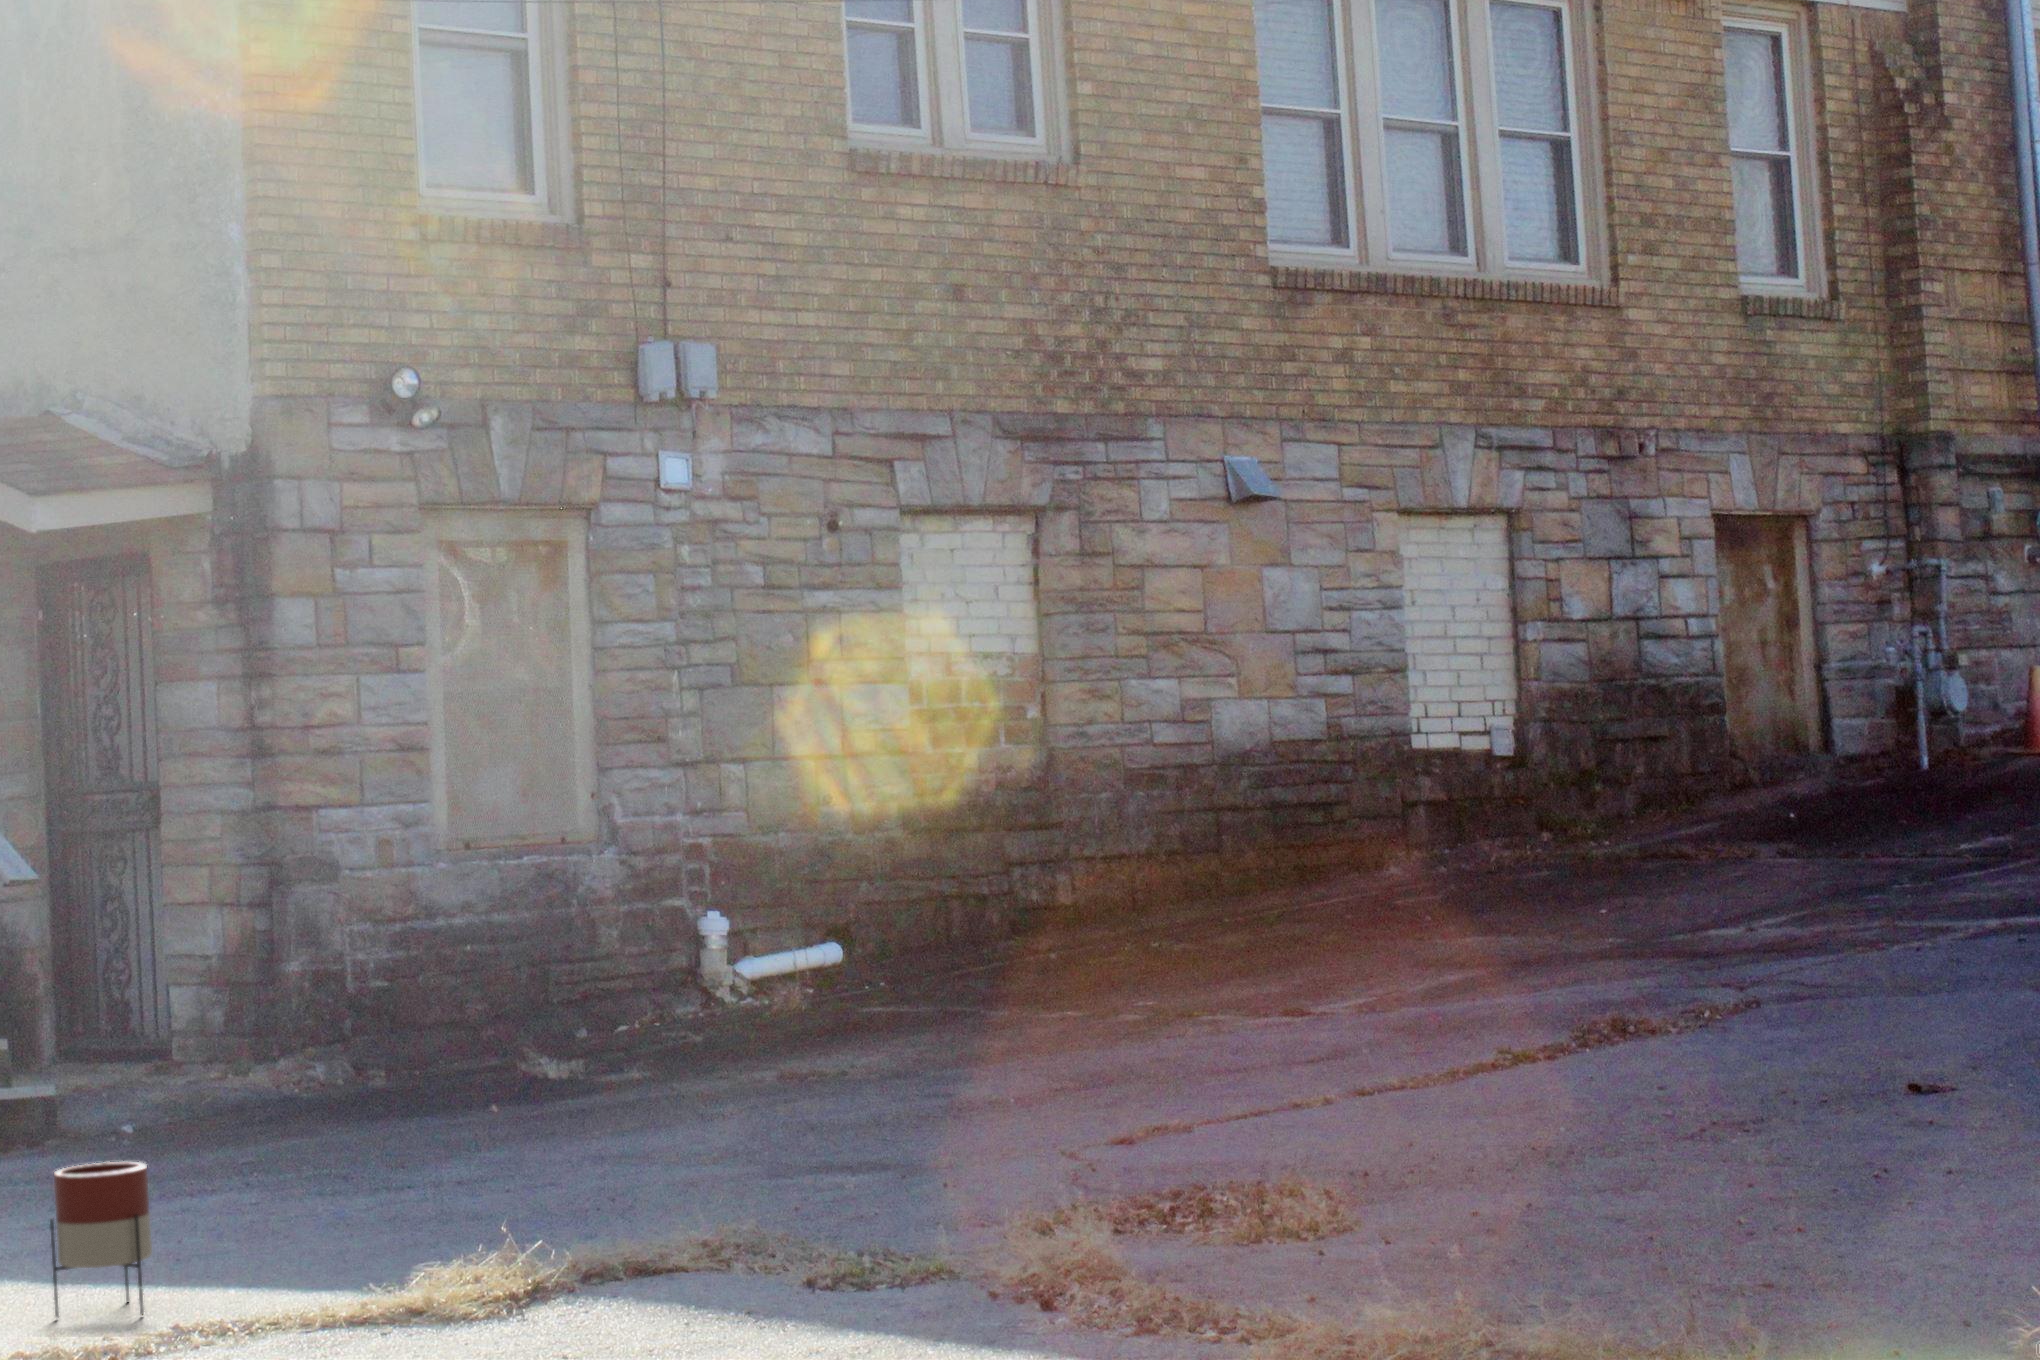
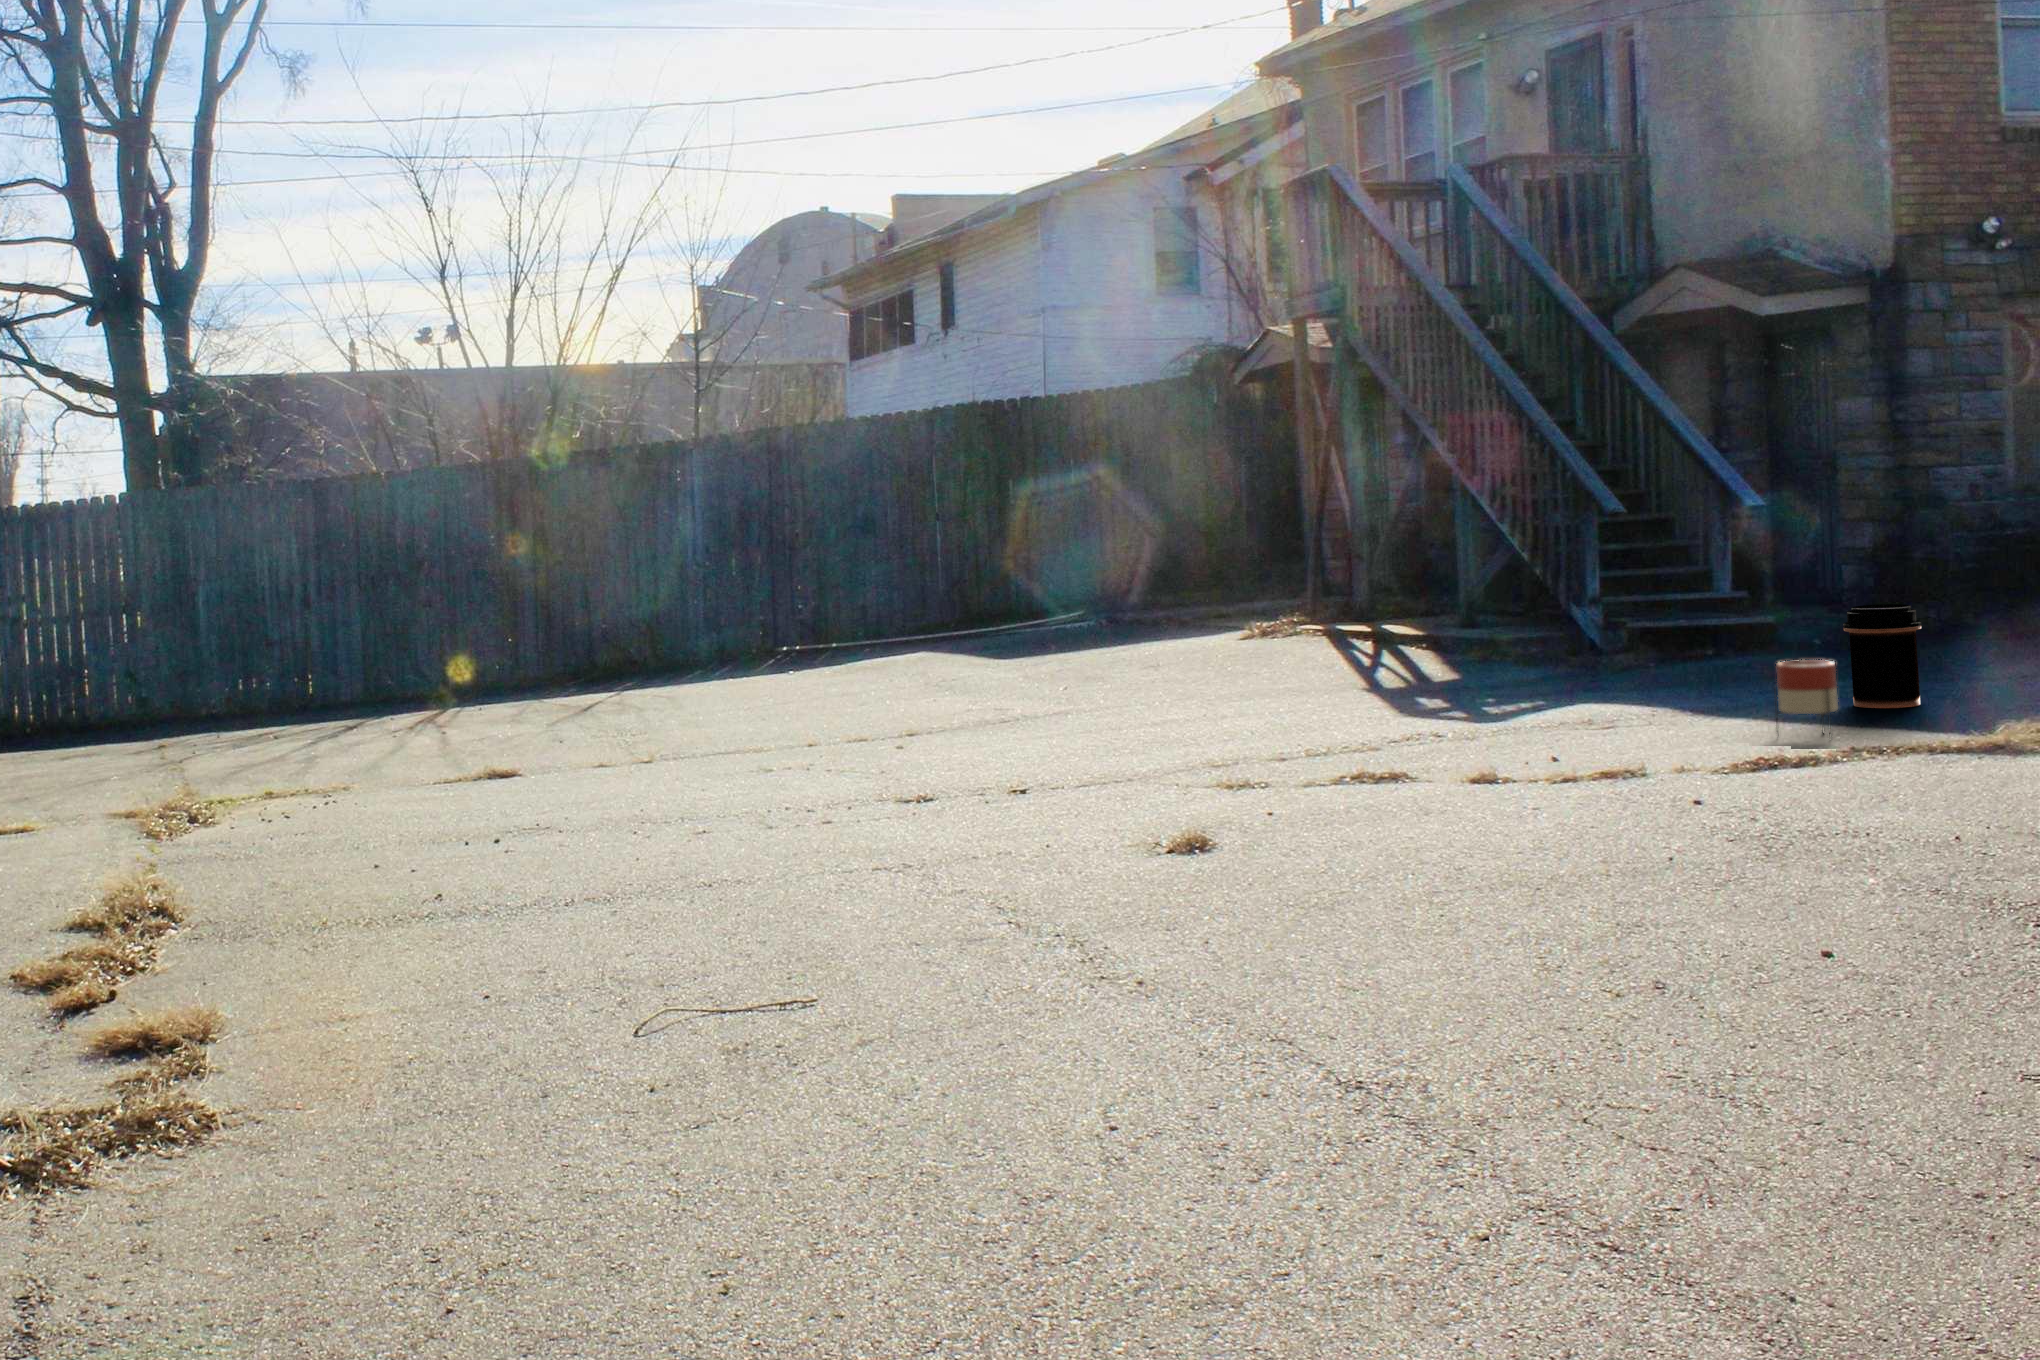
trash can: none [145,1047,261,1241] -> present [1843,604,1921,708]

